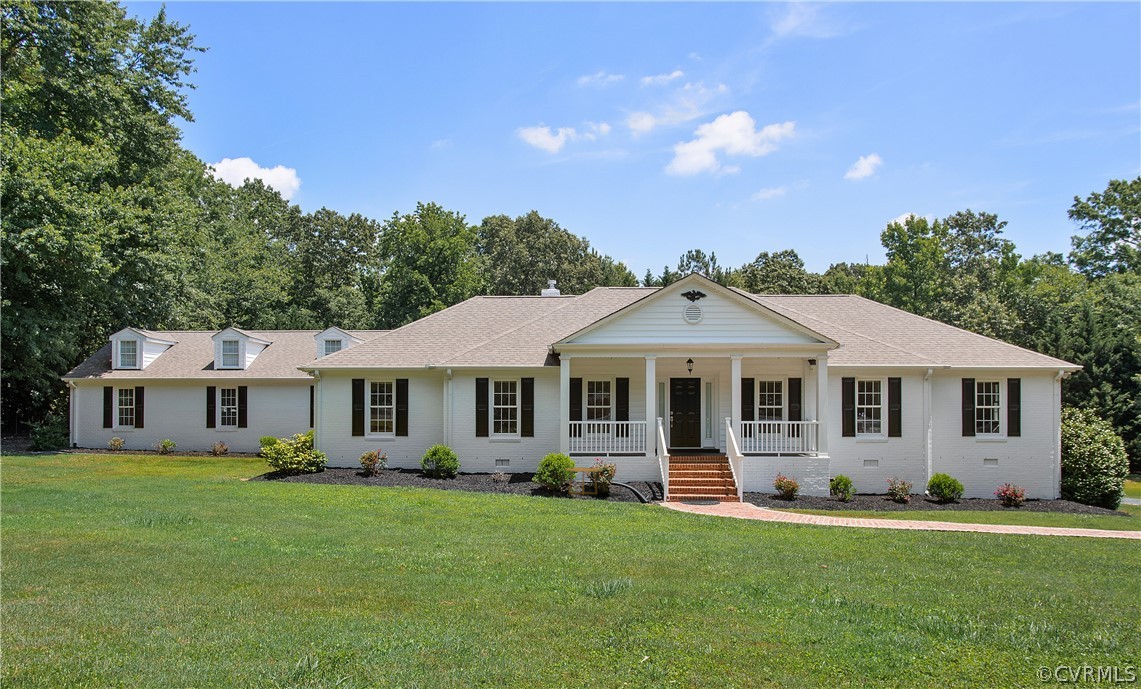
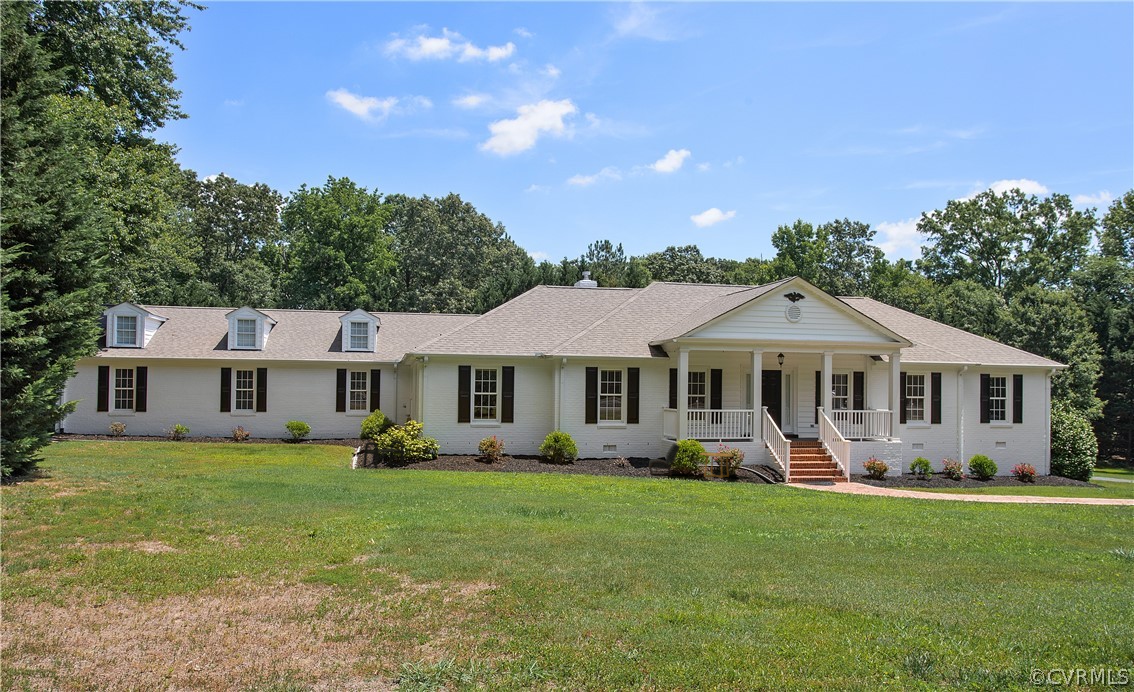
bench: none [243,453,283,480] -> present [363,441,404,468]
lounge chair: none [510,457,547,492] -> present [649,443,680,476]

